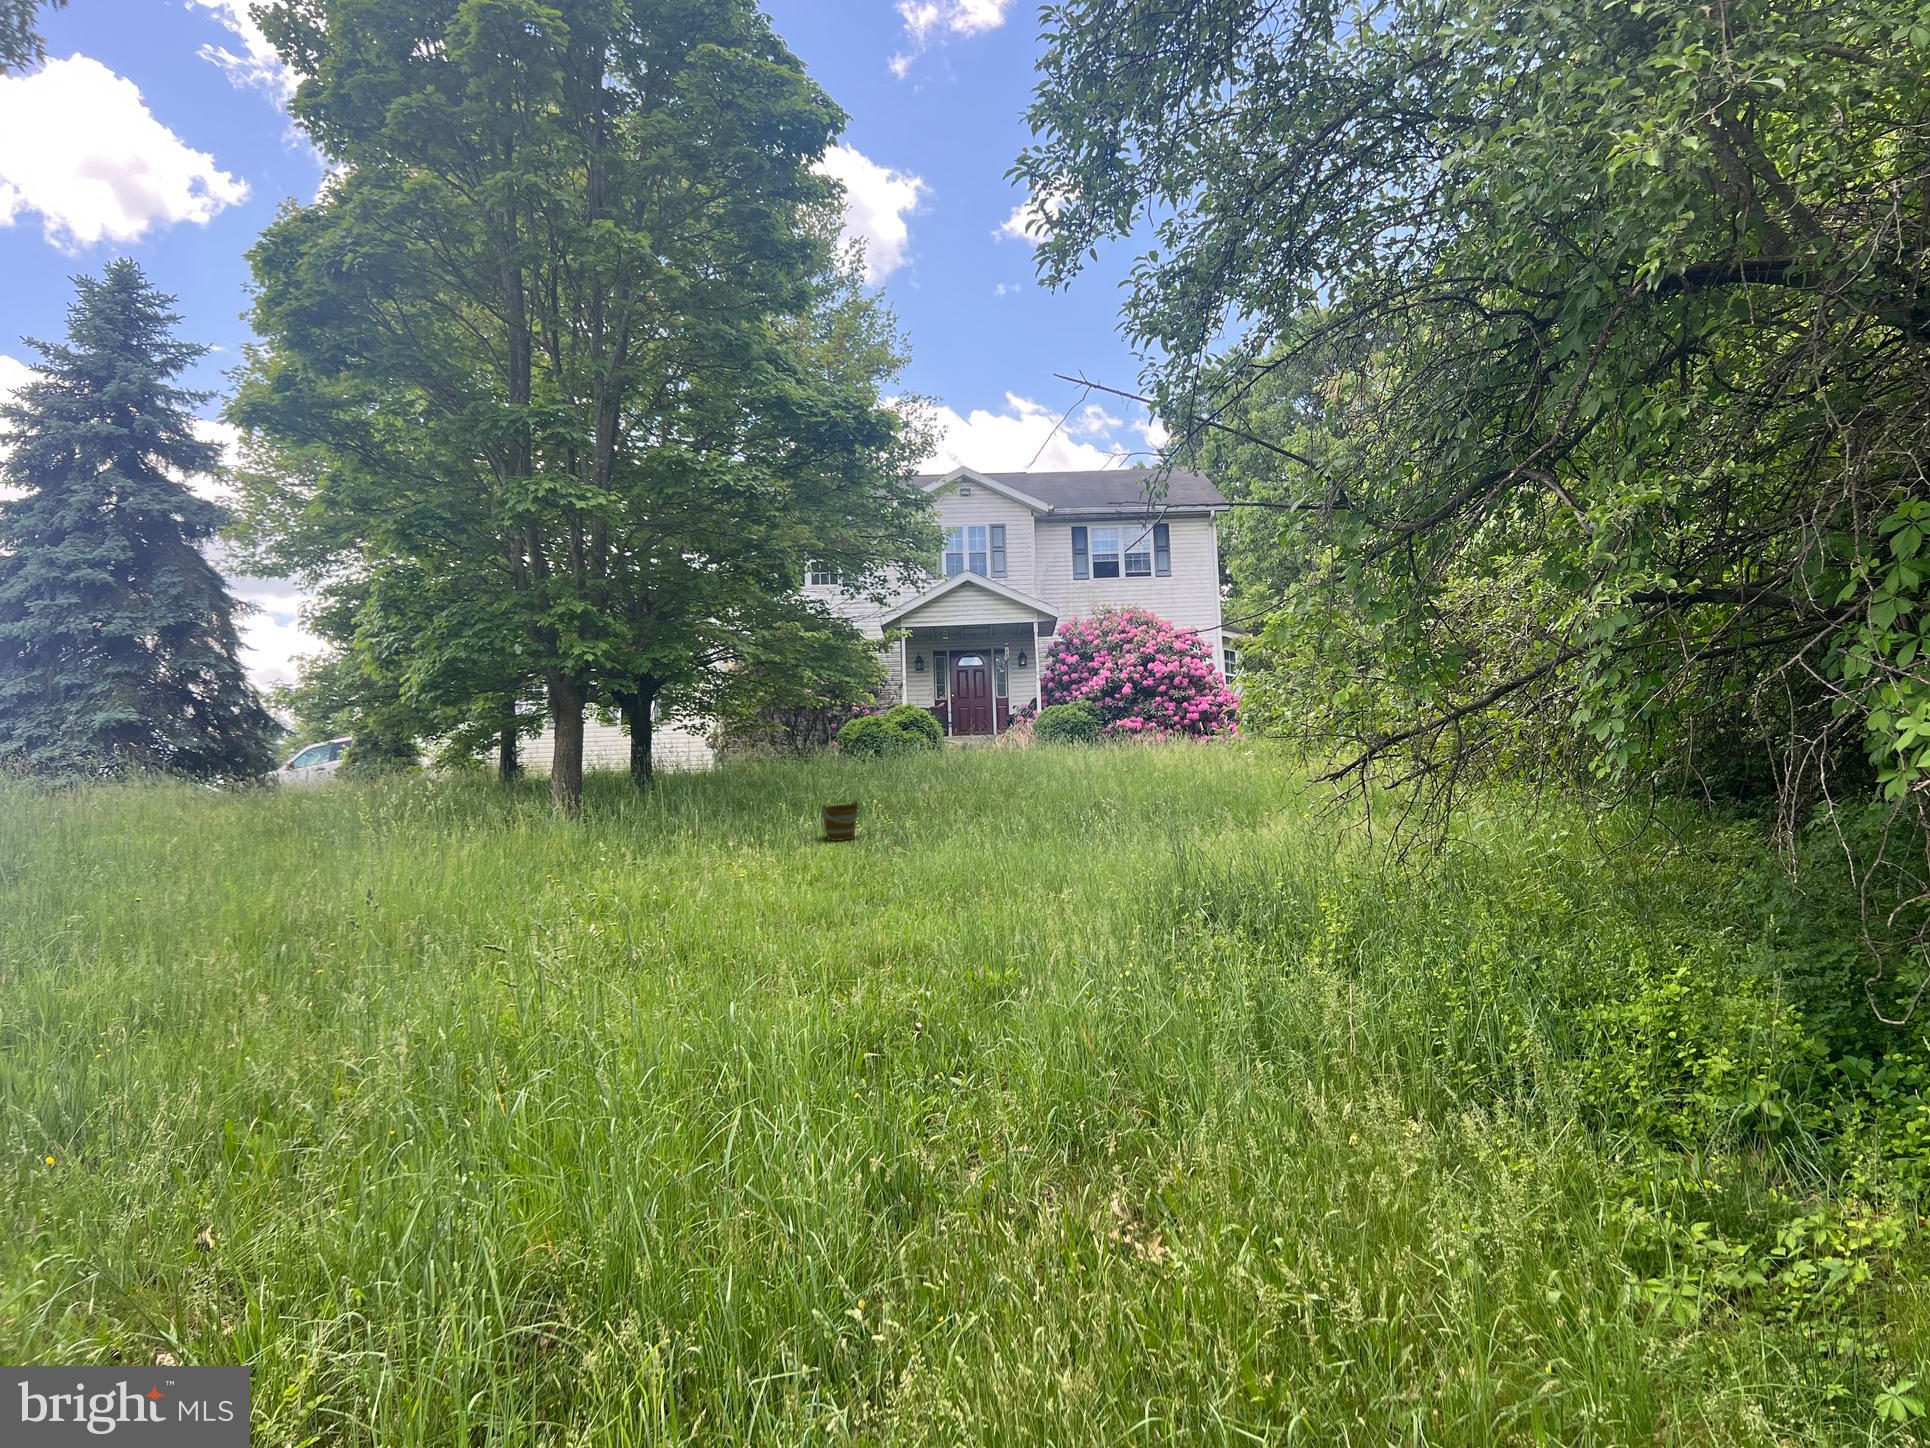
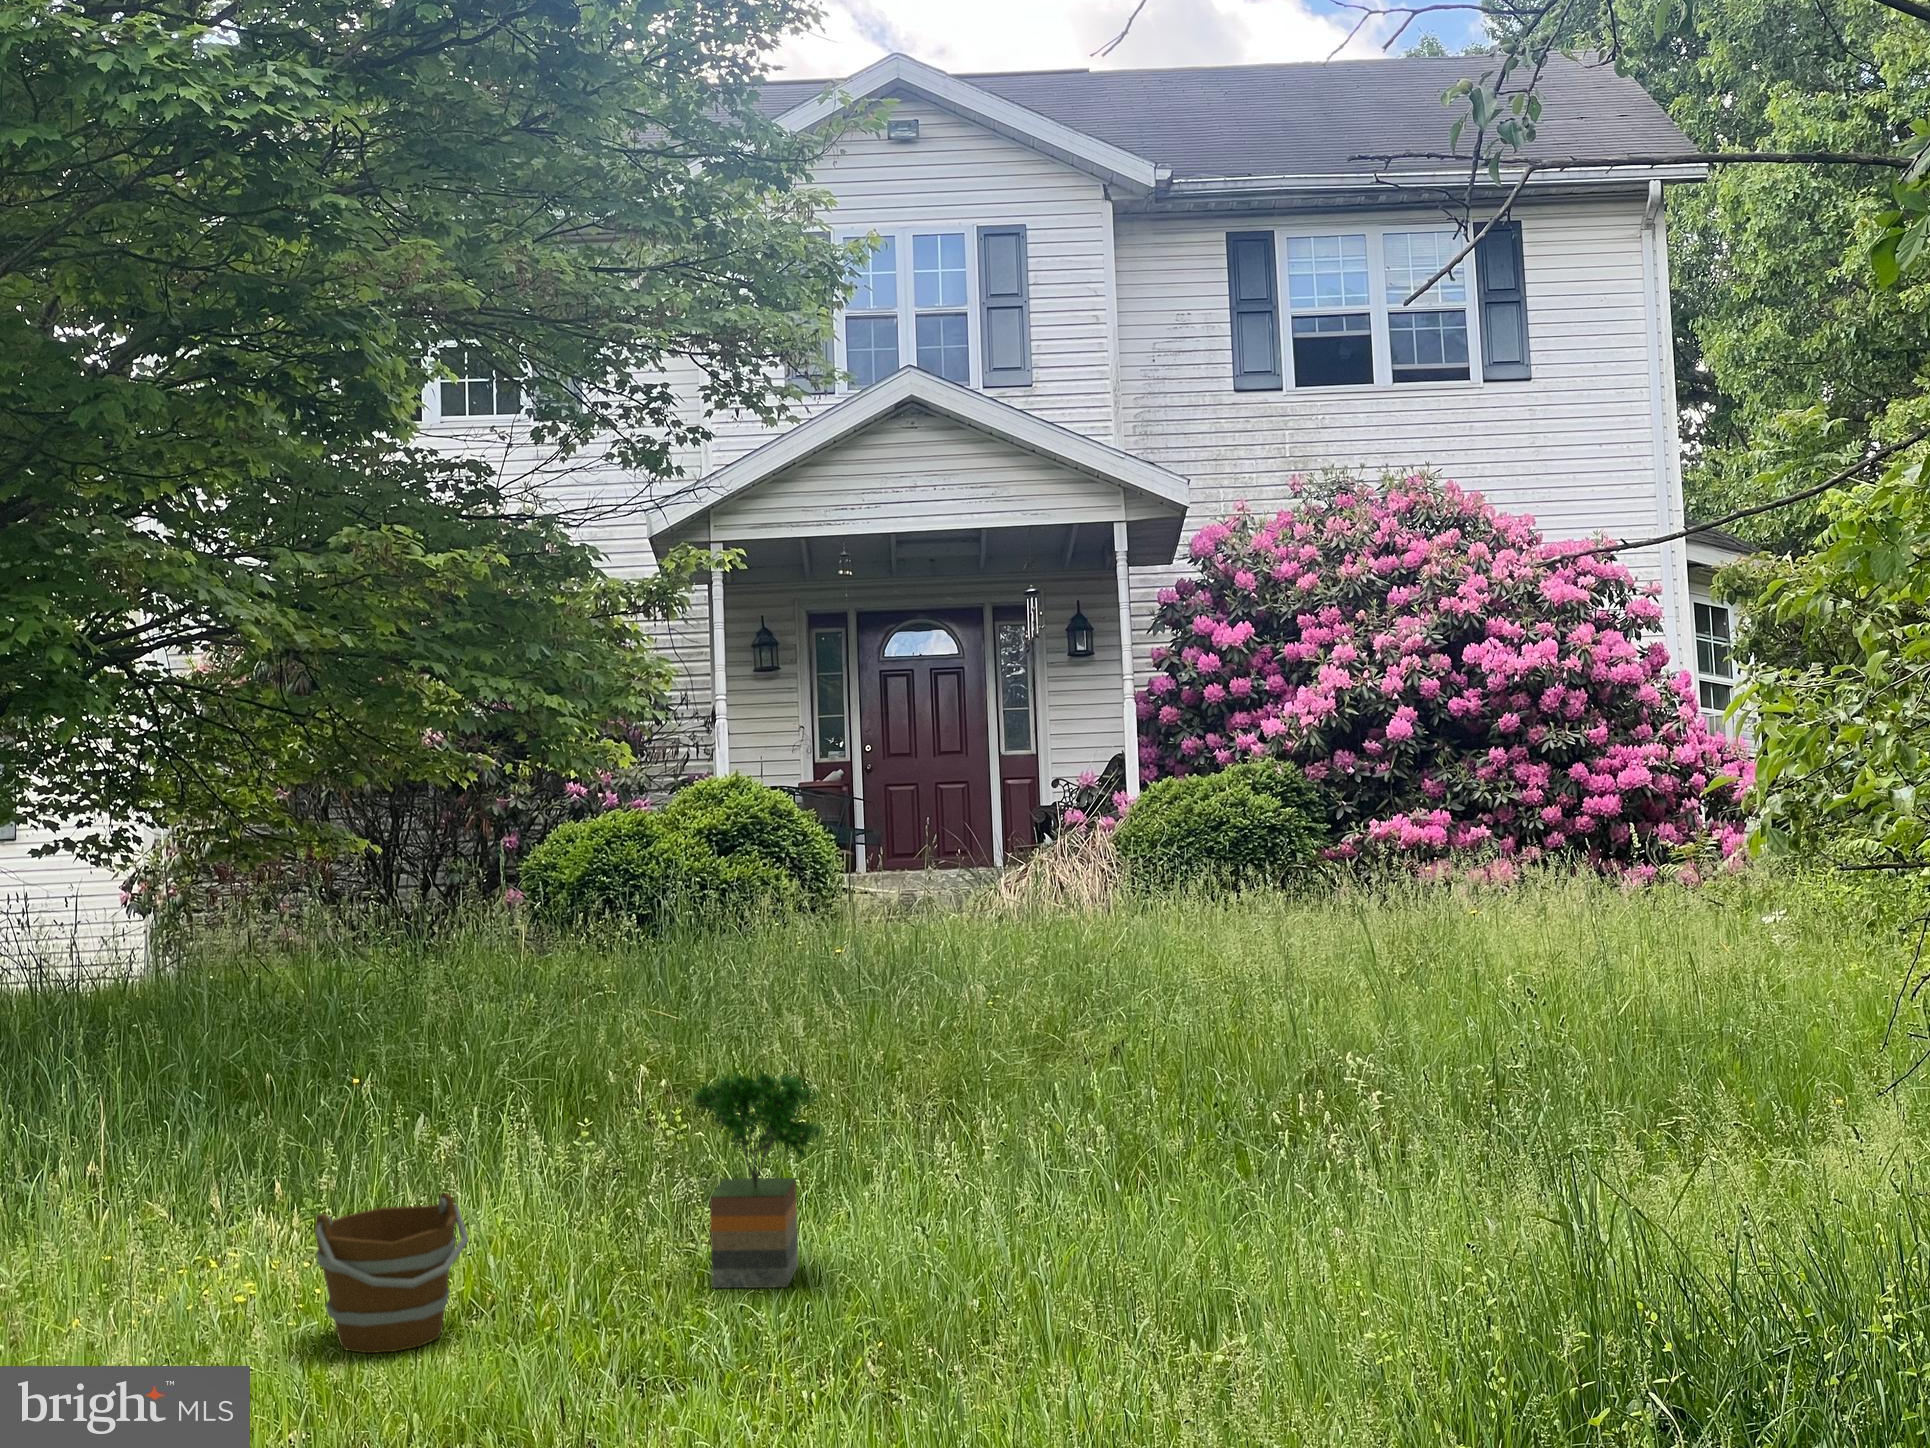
potted tree: none [917,771,955,829] -> present [691,1072,822,1288]

